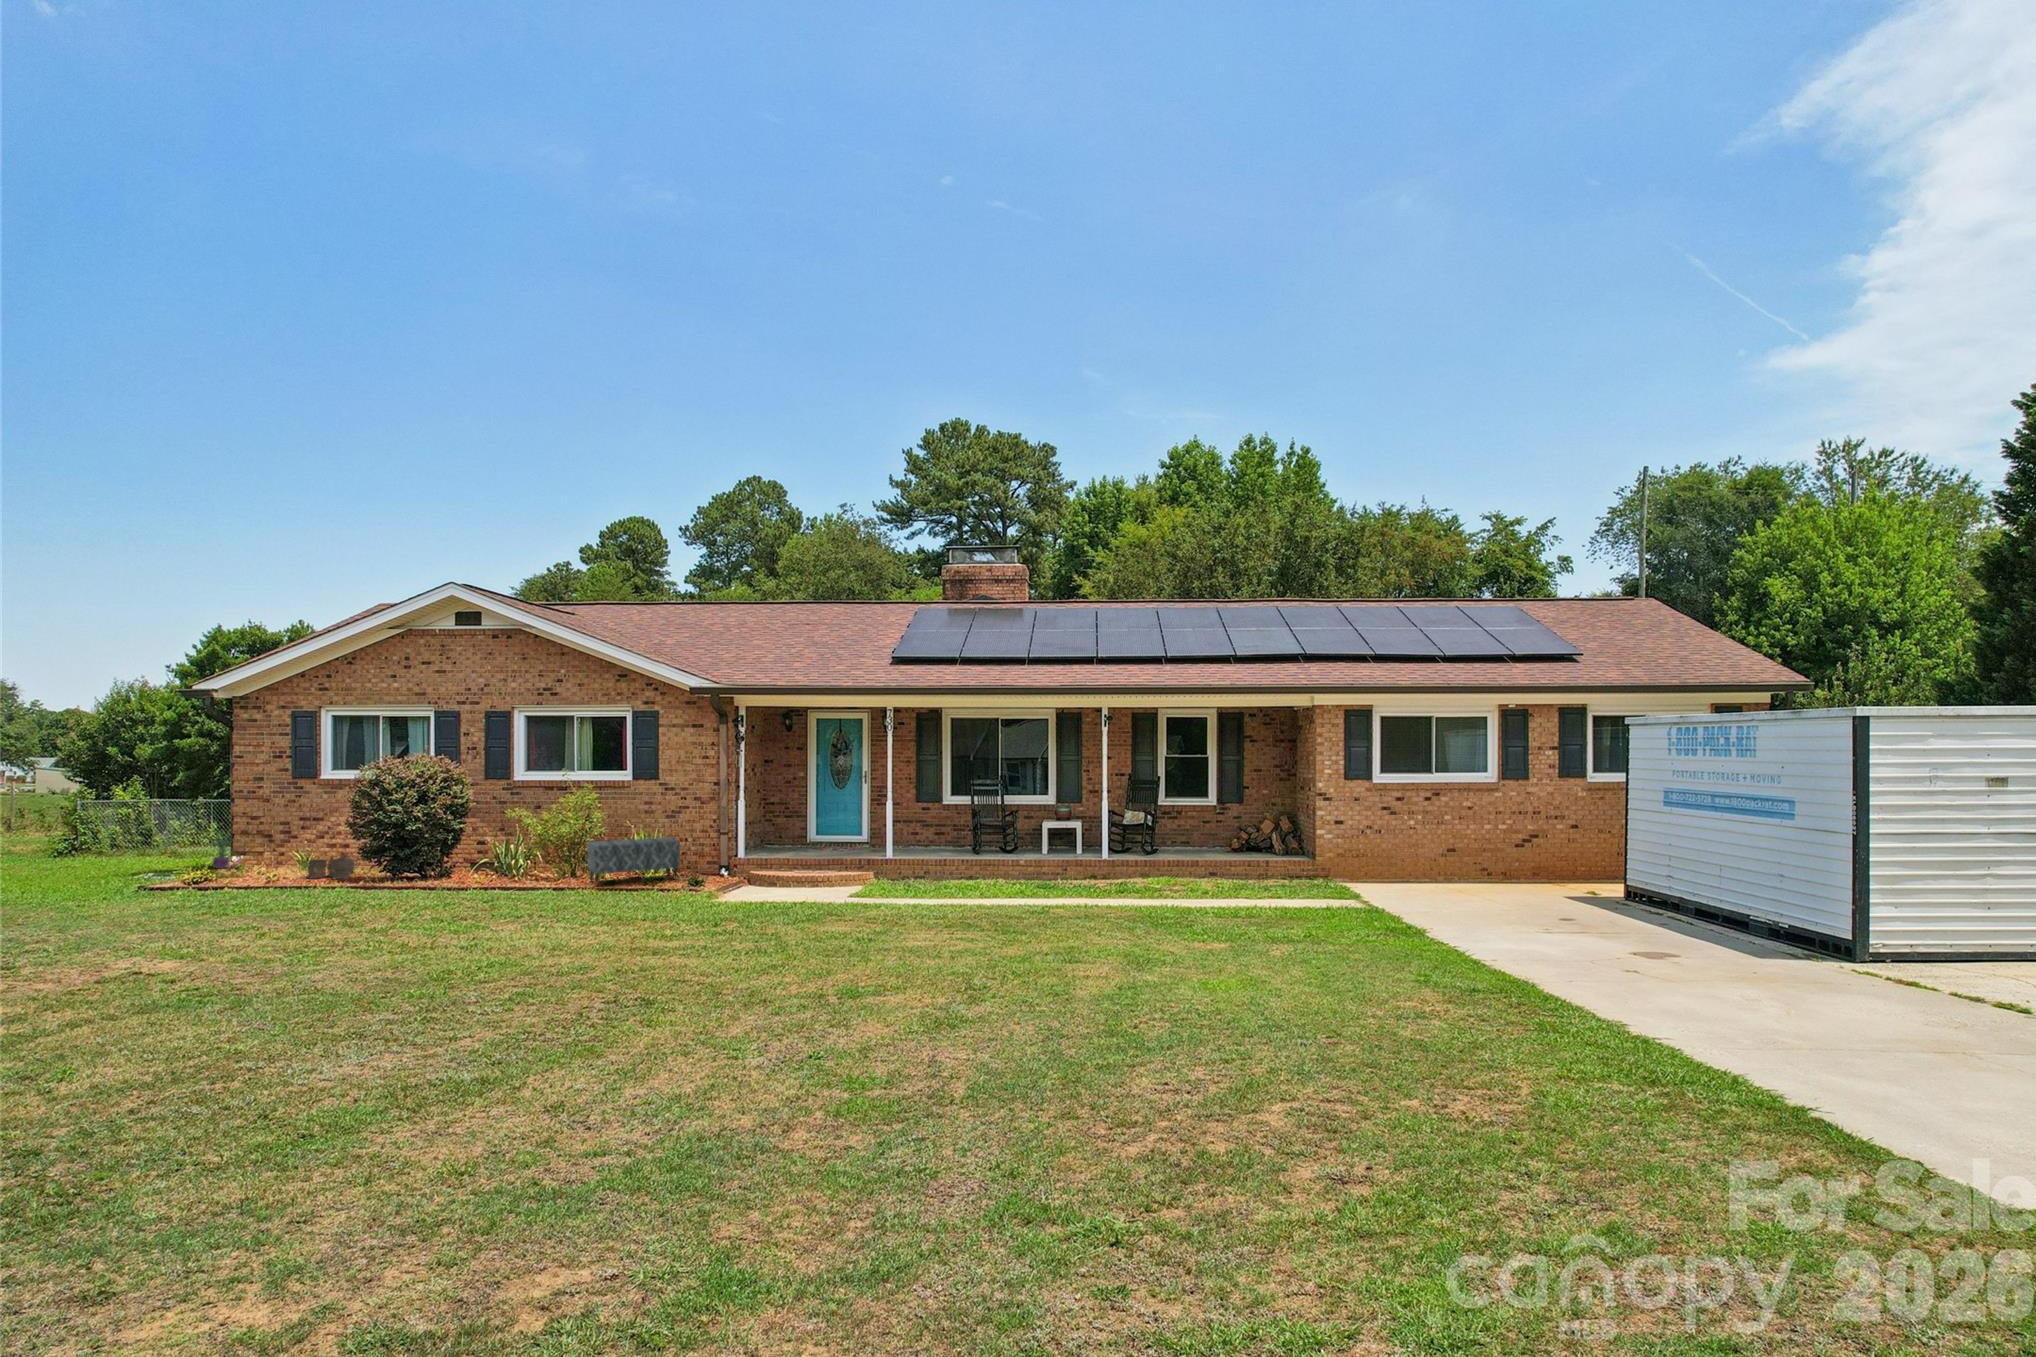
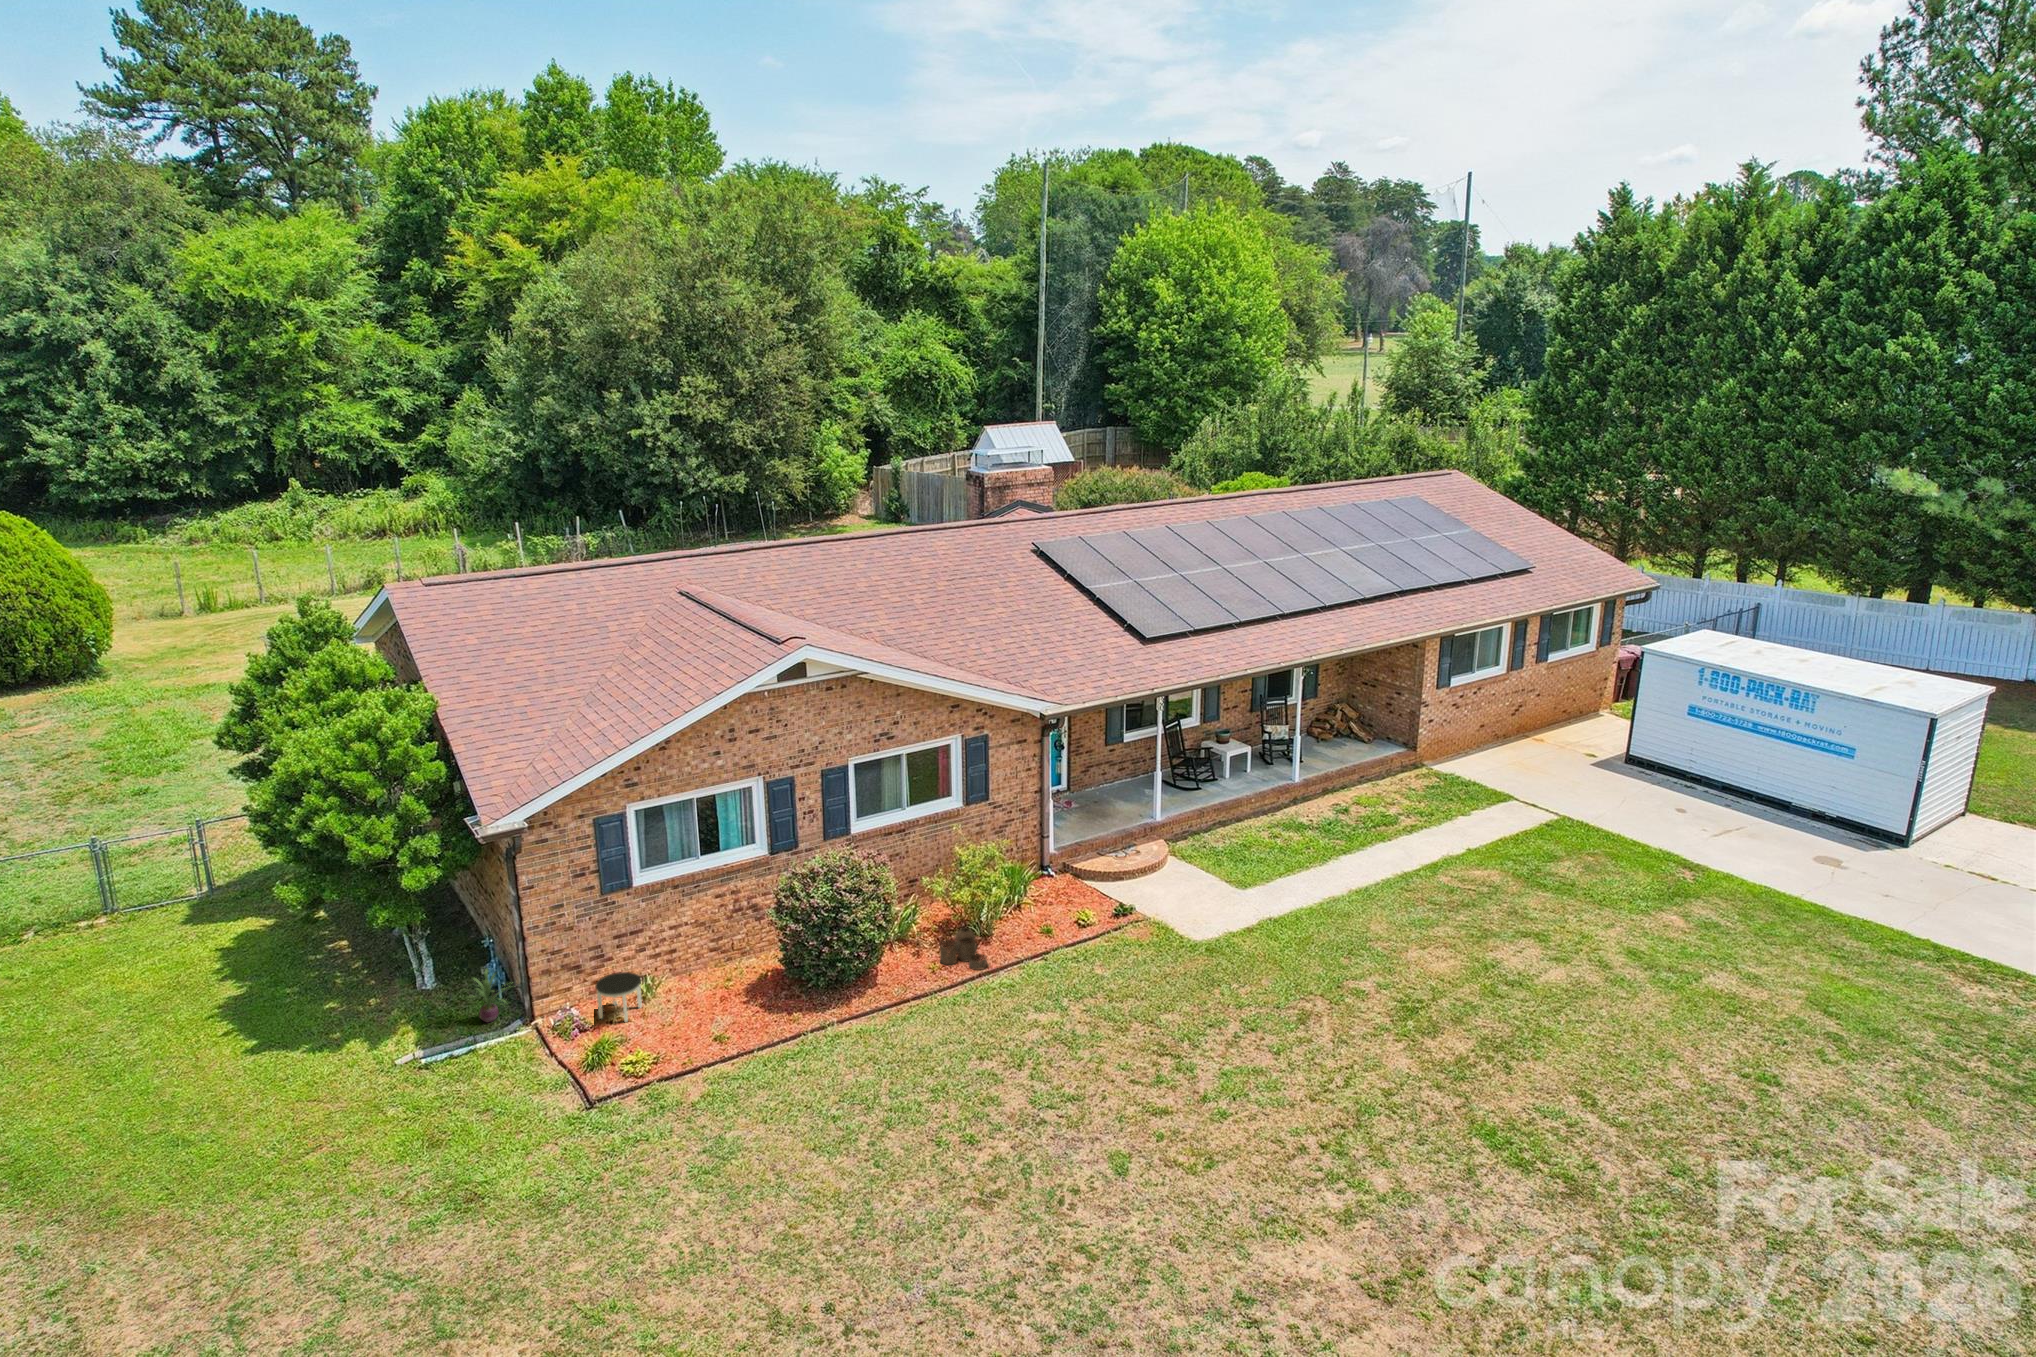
bench: present [588,837,680,886] -> none [1001,870,1072,944]
round table: none [258,845,300,877] -> present [595,972,642,1022]
woven basket: present [308,855,355,879] -> present [940,929,987,970]

